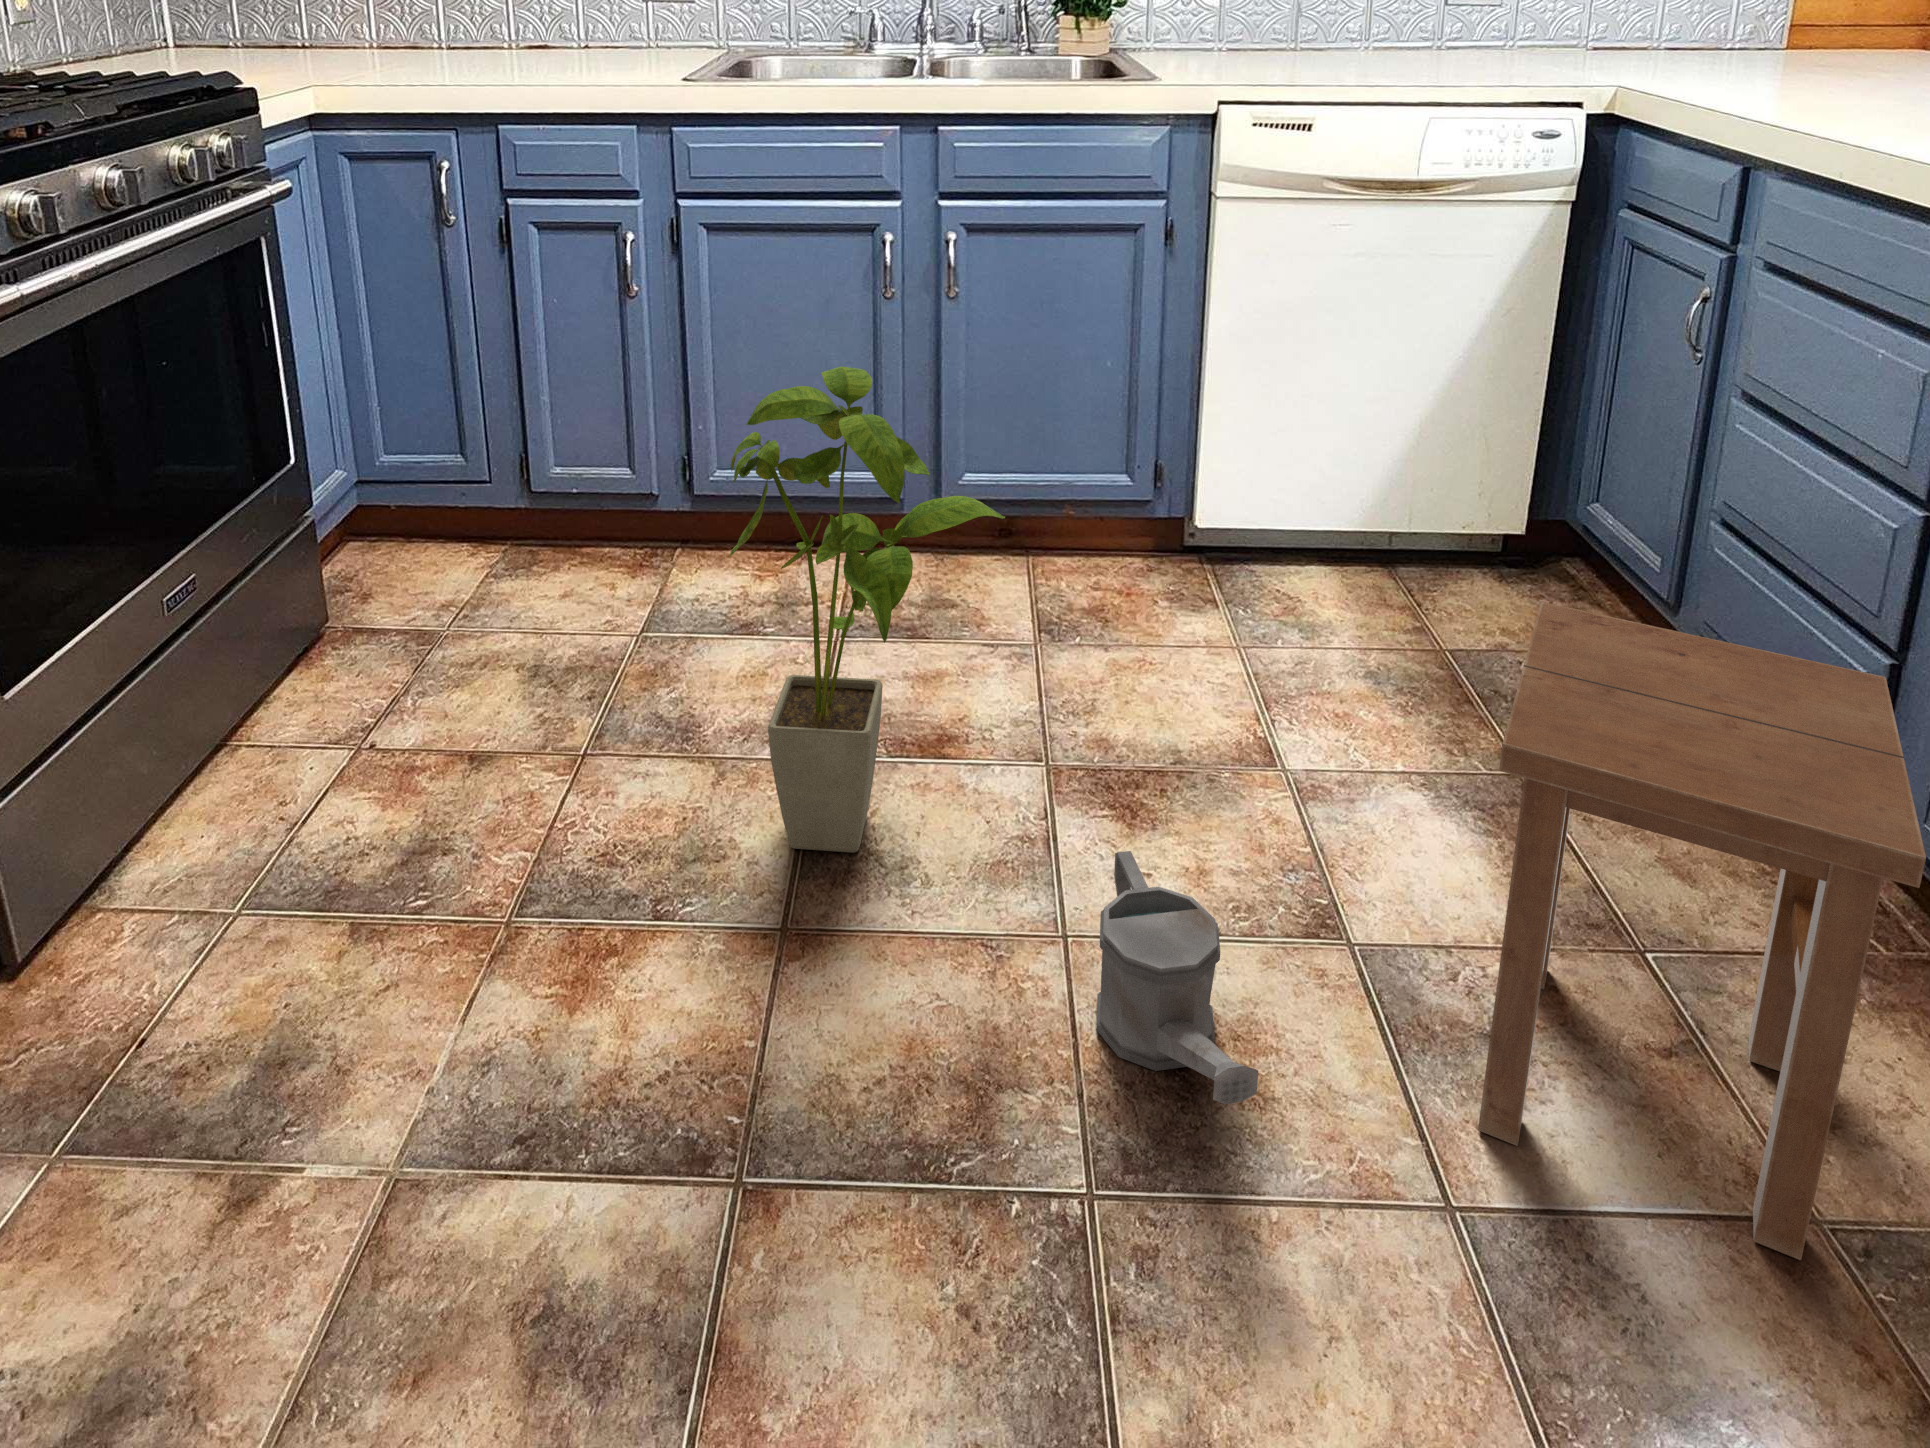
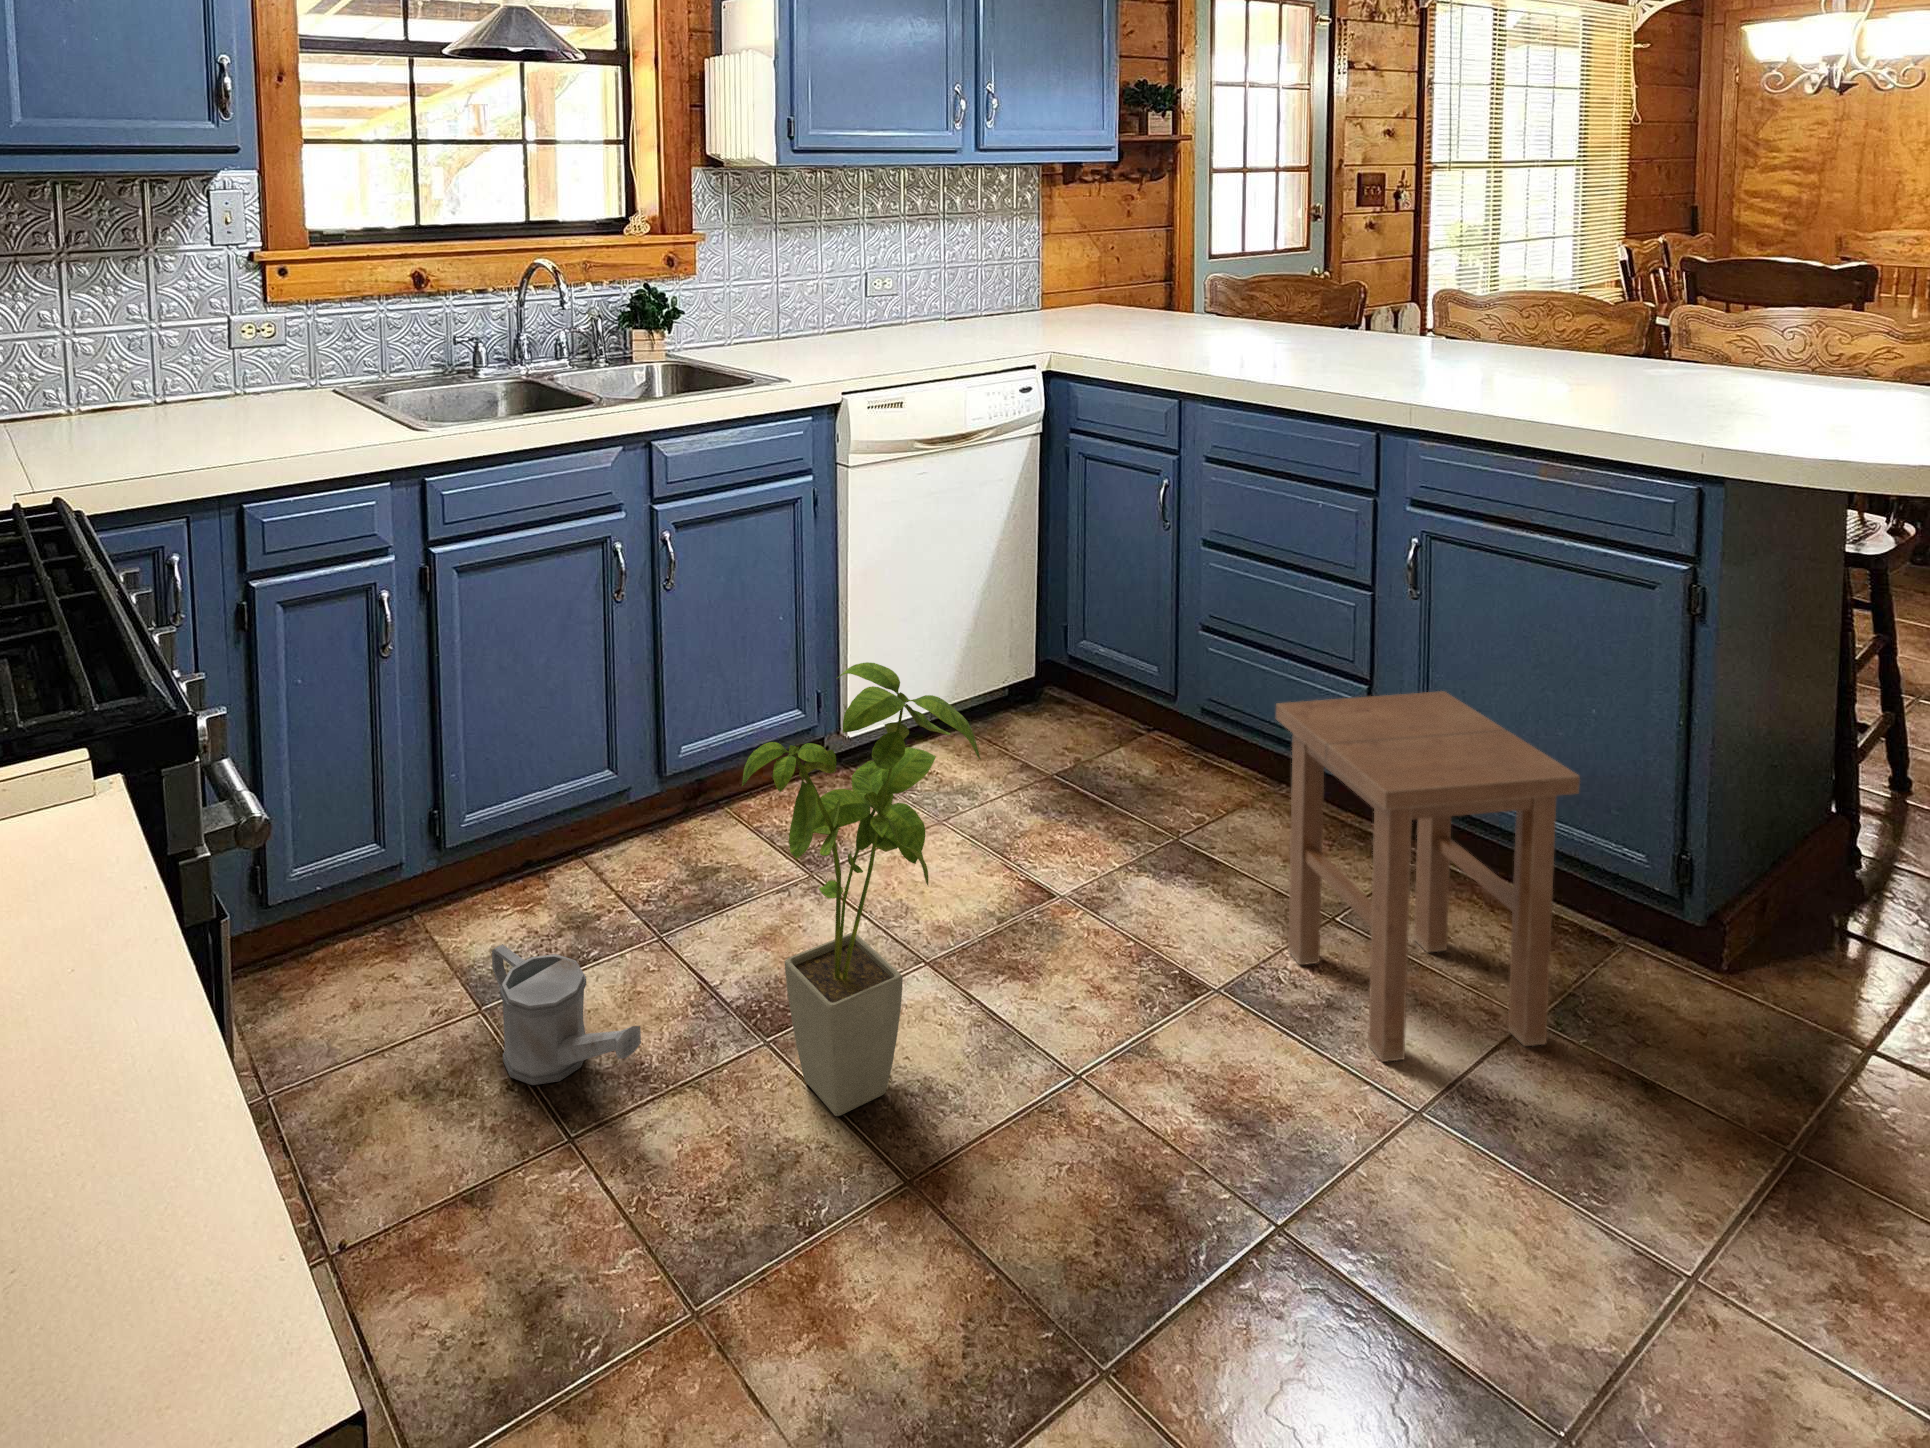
watering can: present [1096,851,1258,1104] -> present [492,944,641,1085]

